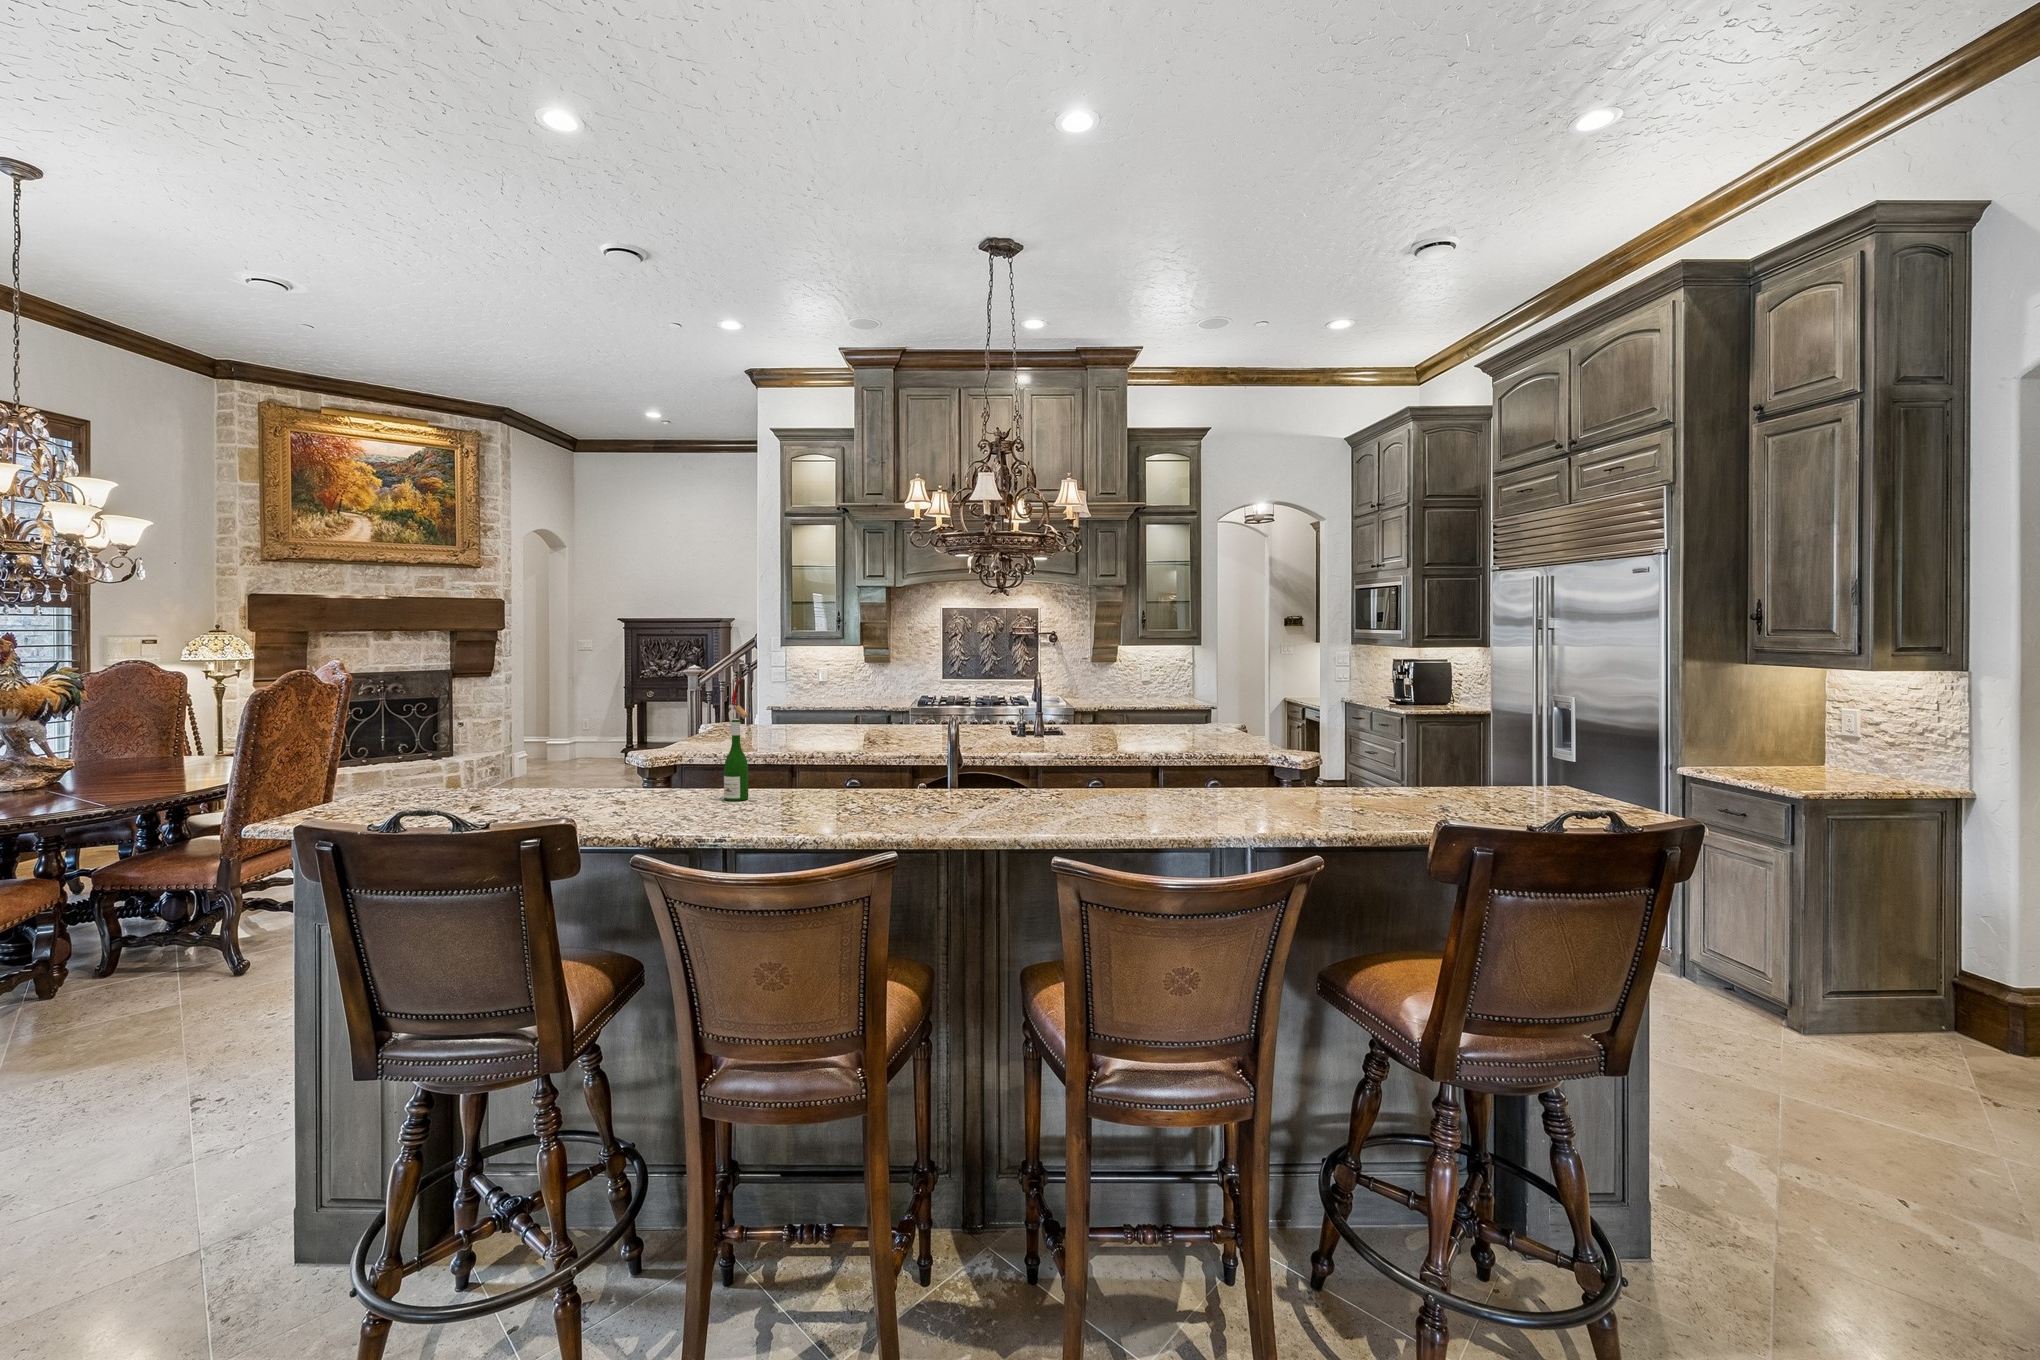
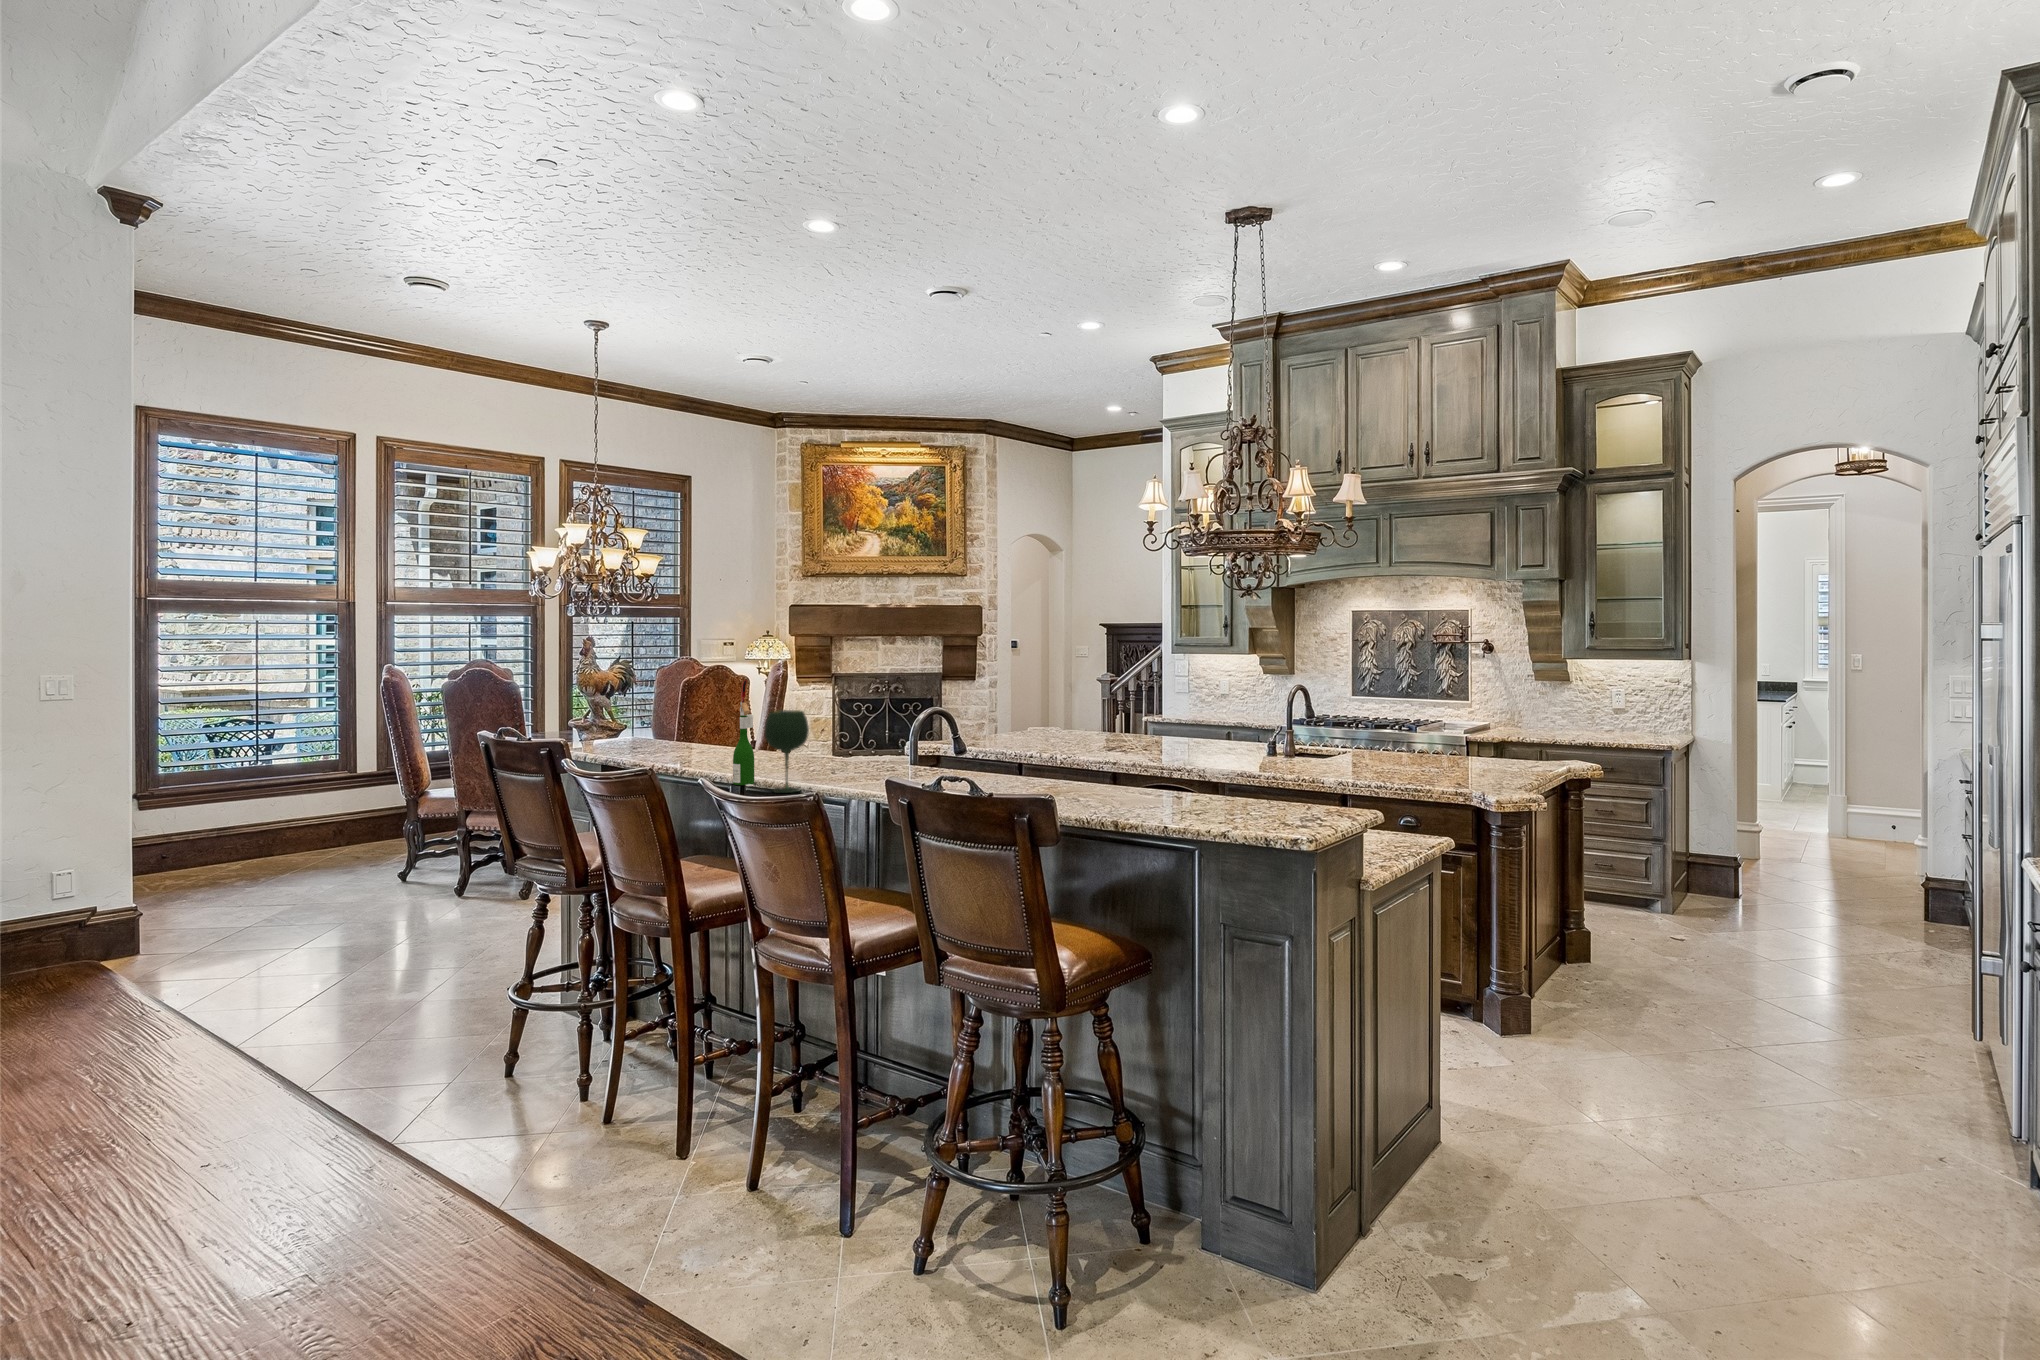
wine glass: none [796,710,844,803] -> present [765,710,809,793]

